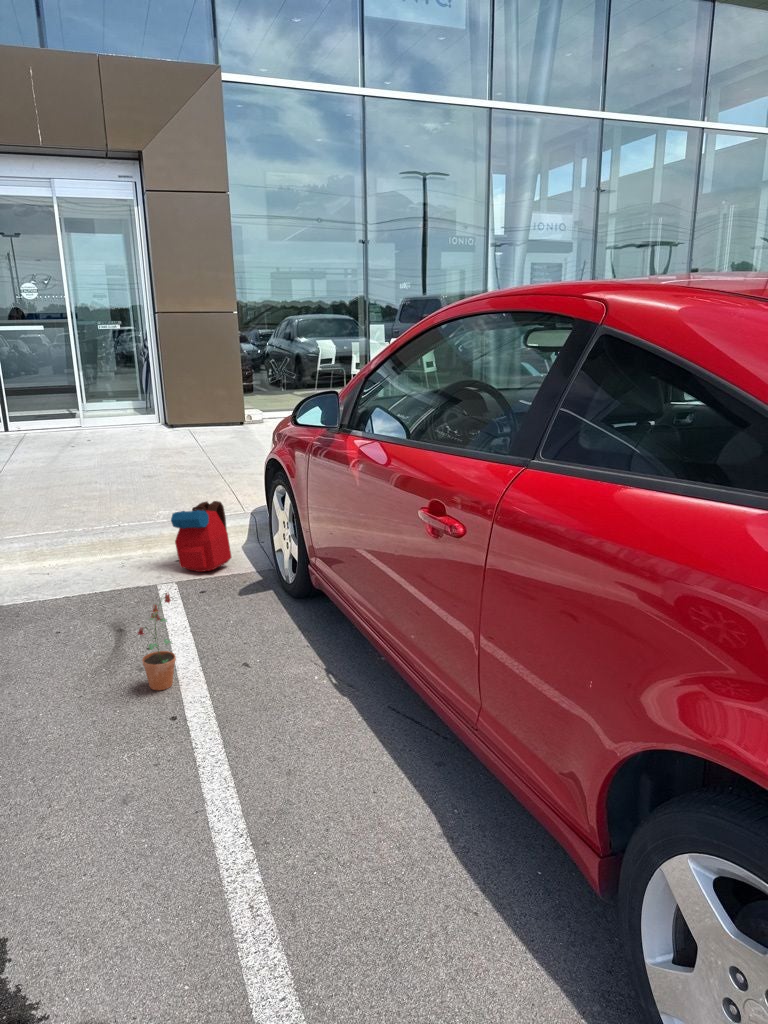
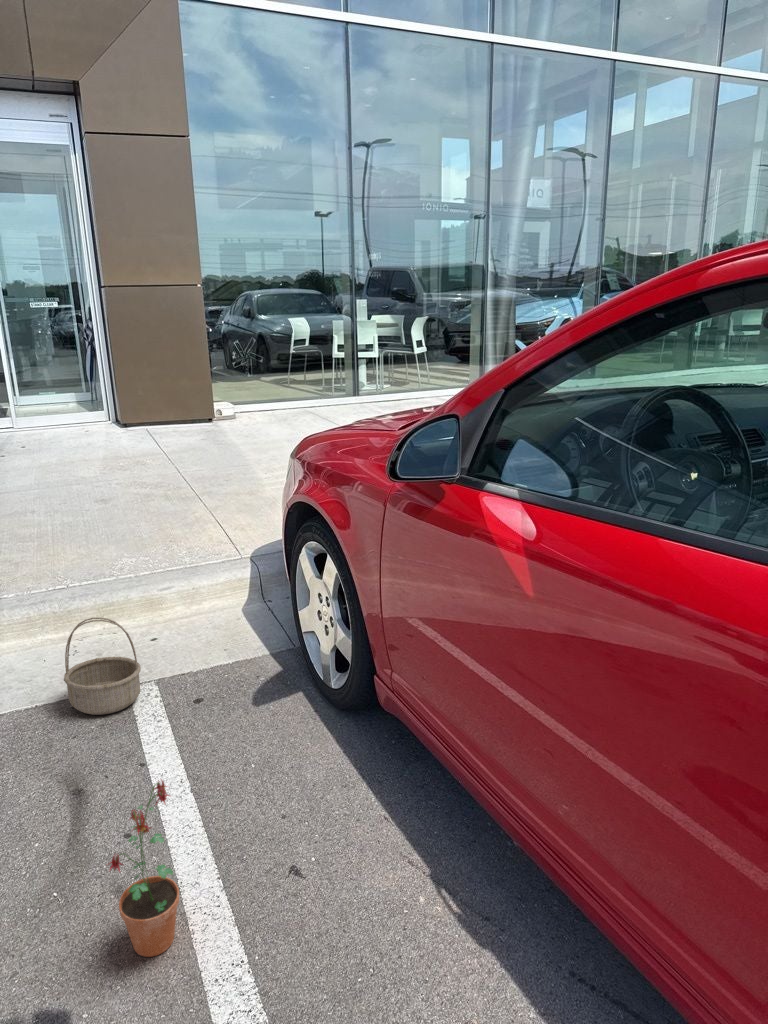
backpack: present [171,501,231,572] -> none [143,551,232,656]
basket: none [116,533,166,598] -> present [64,617,141,715]

